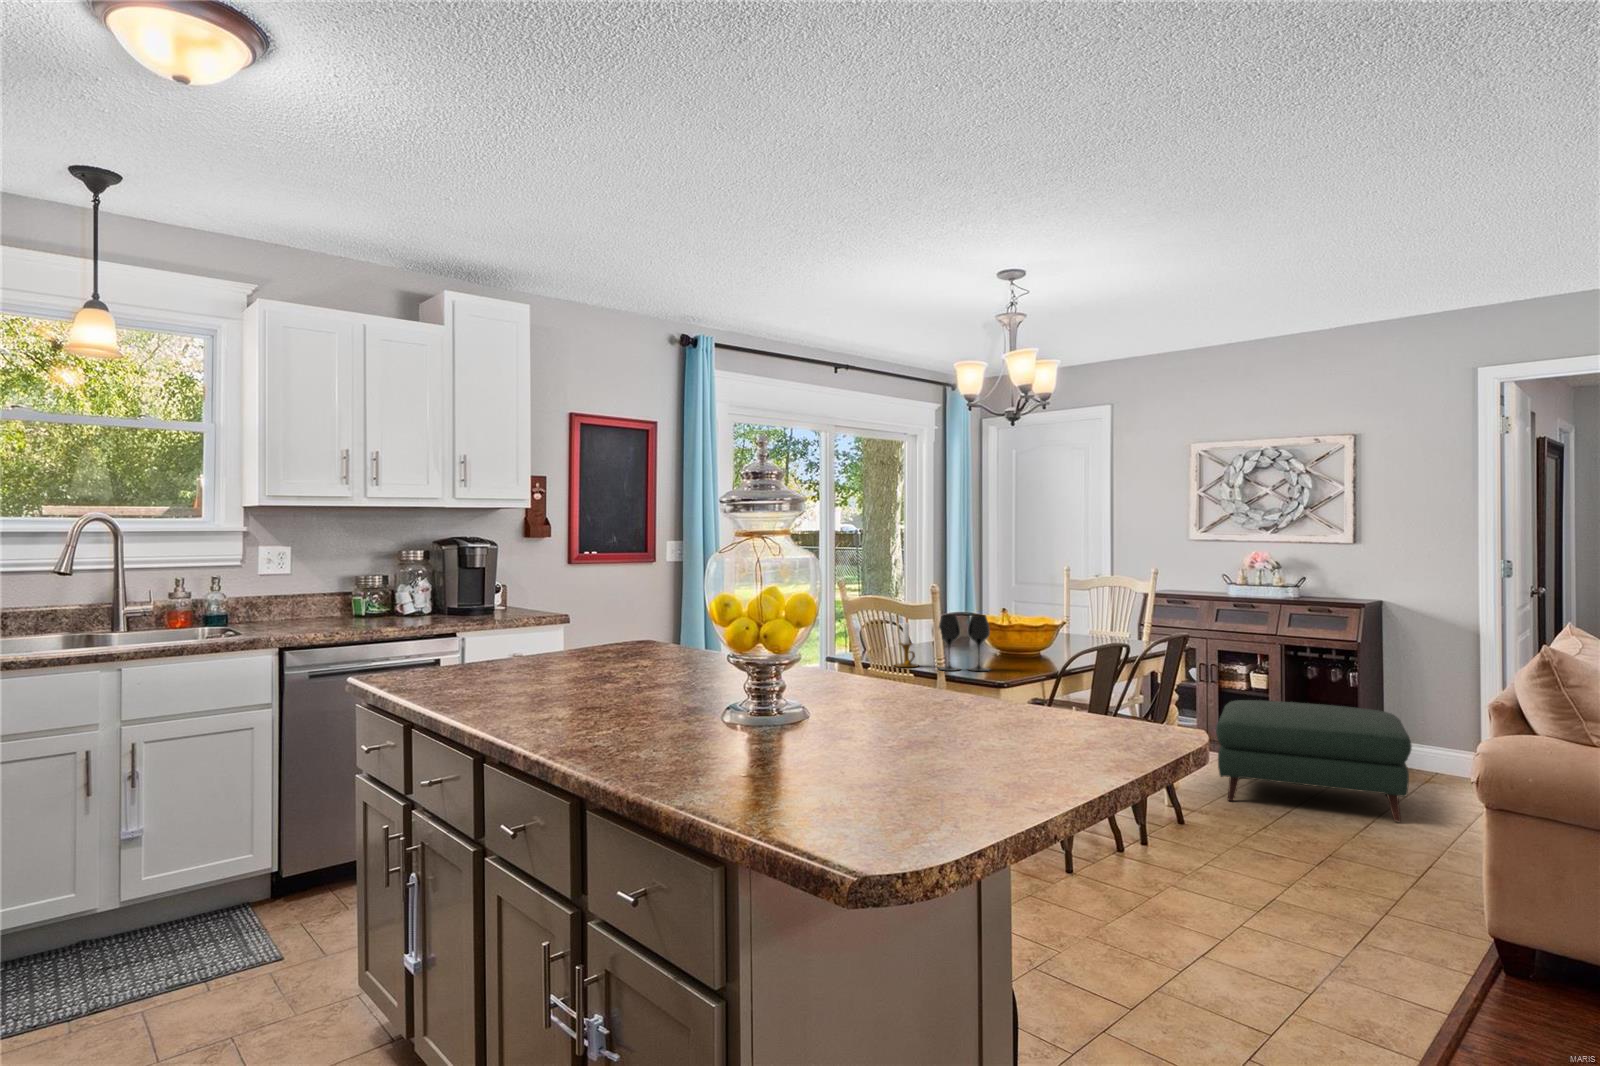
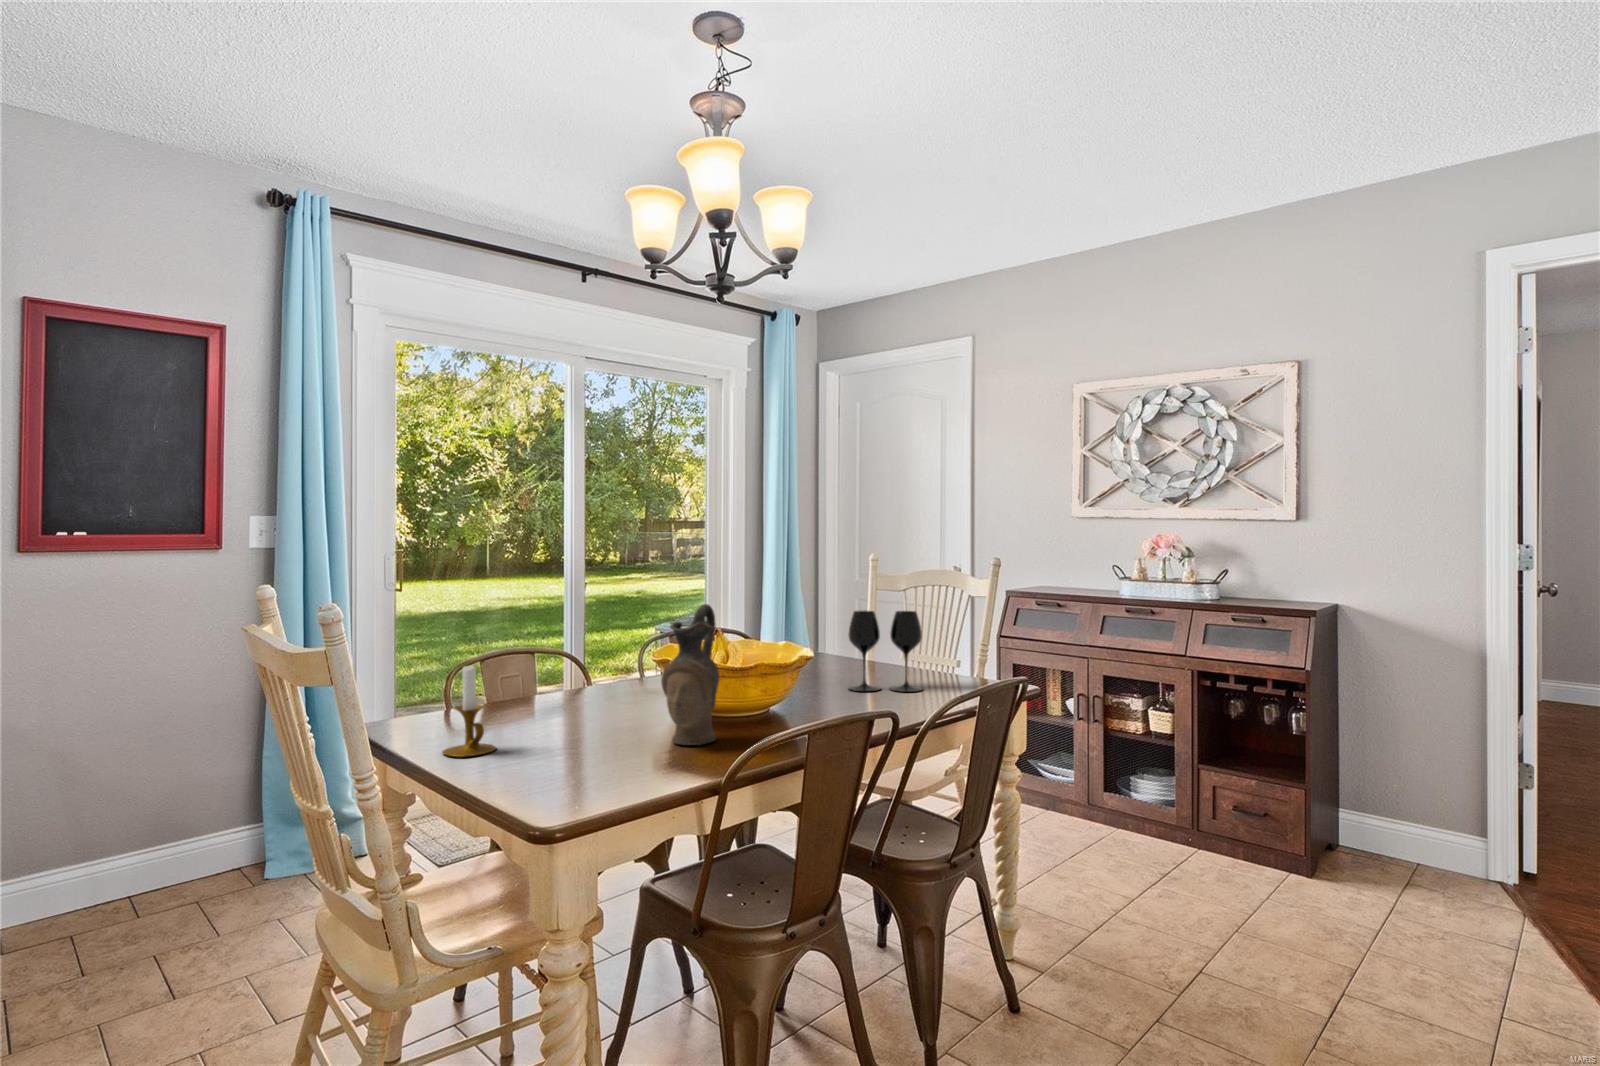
ceramic pitcher: none [1002,592,1032,664] -> present [661,604,719,745]
wine glass: present [939,615,990,671] -> present [848,611,922,692]
ottoman: present [1216,700,1412,822] -> none [1086,760,1406,994]

